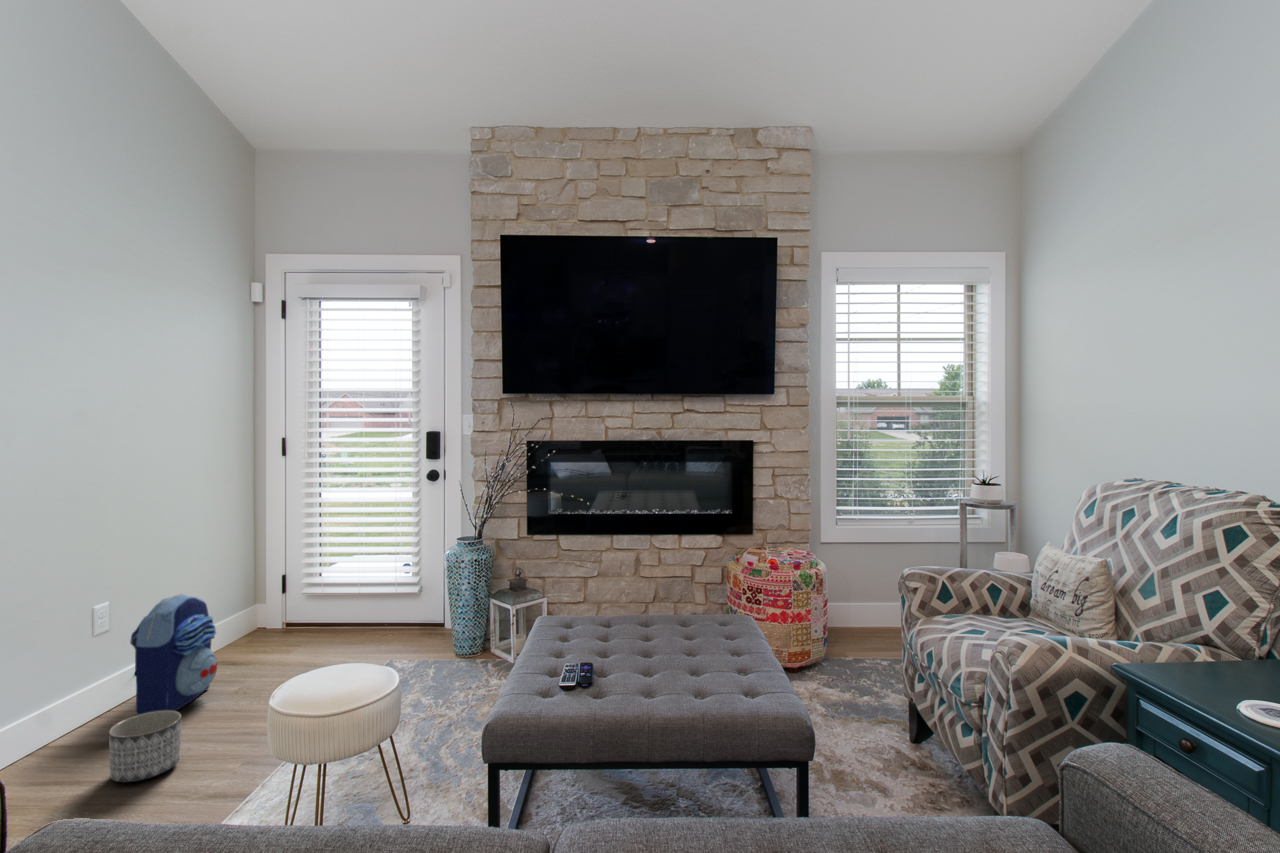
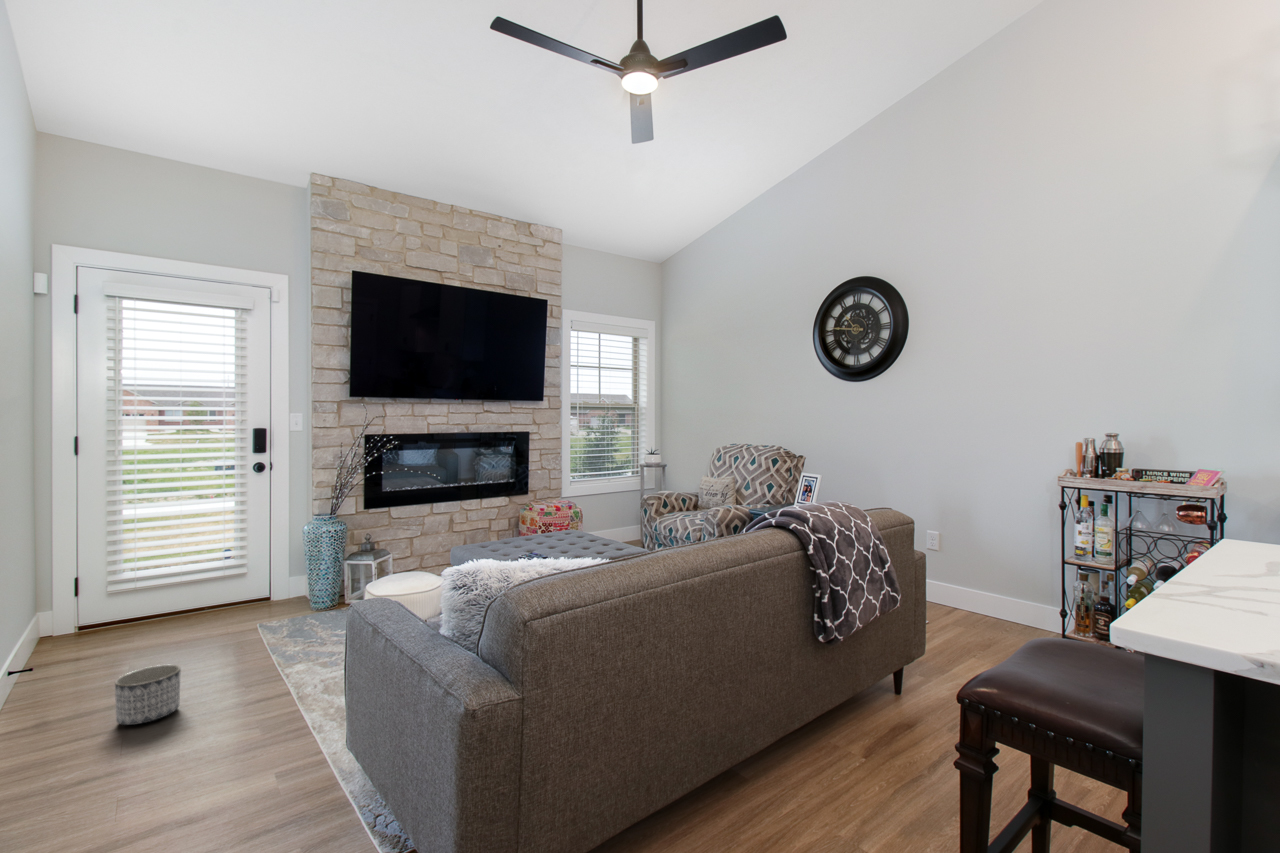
backpack: present [130,594,217,715] -> none [14,585,116,704]

